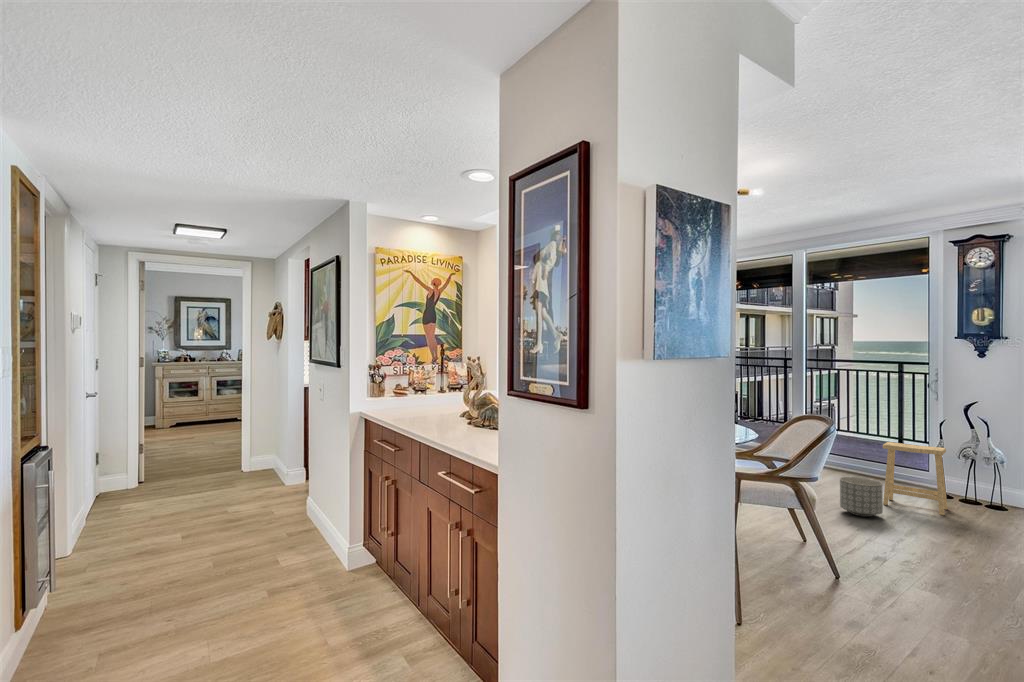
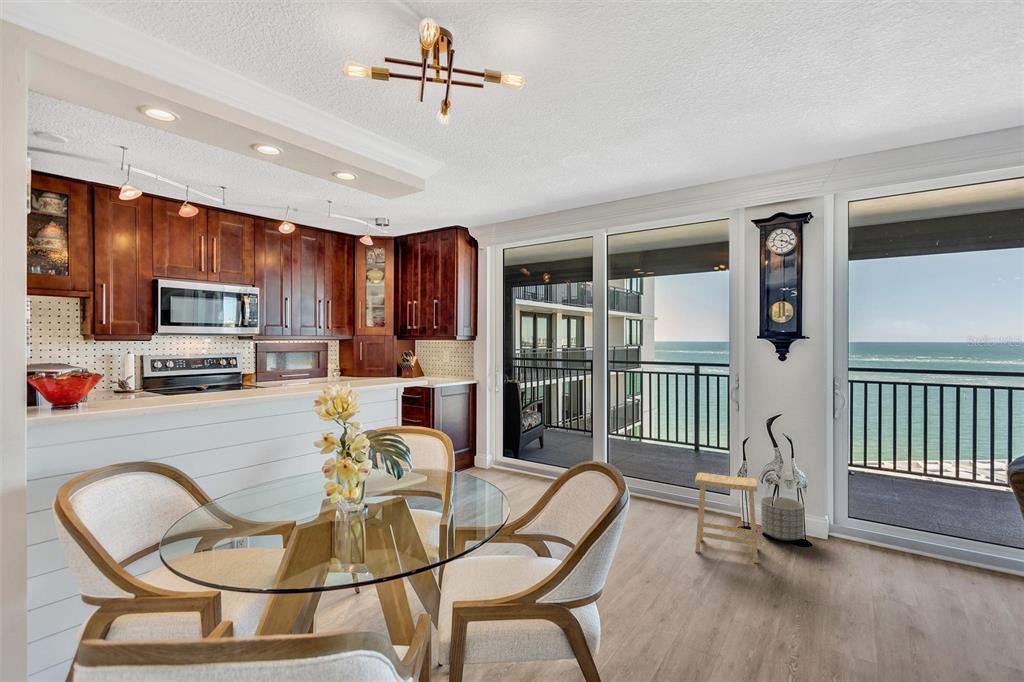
planter: present [840,477,883,517] -> present [761,497,804,541]

